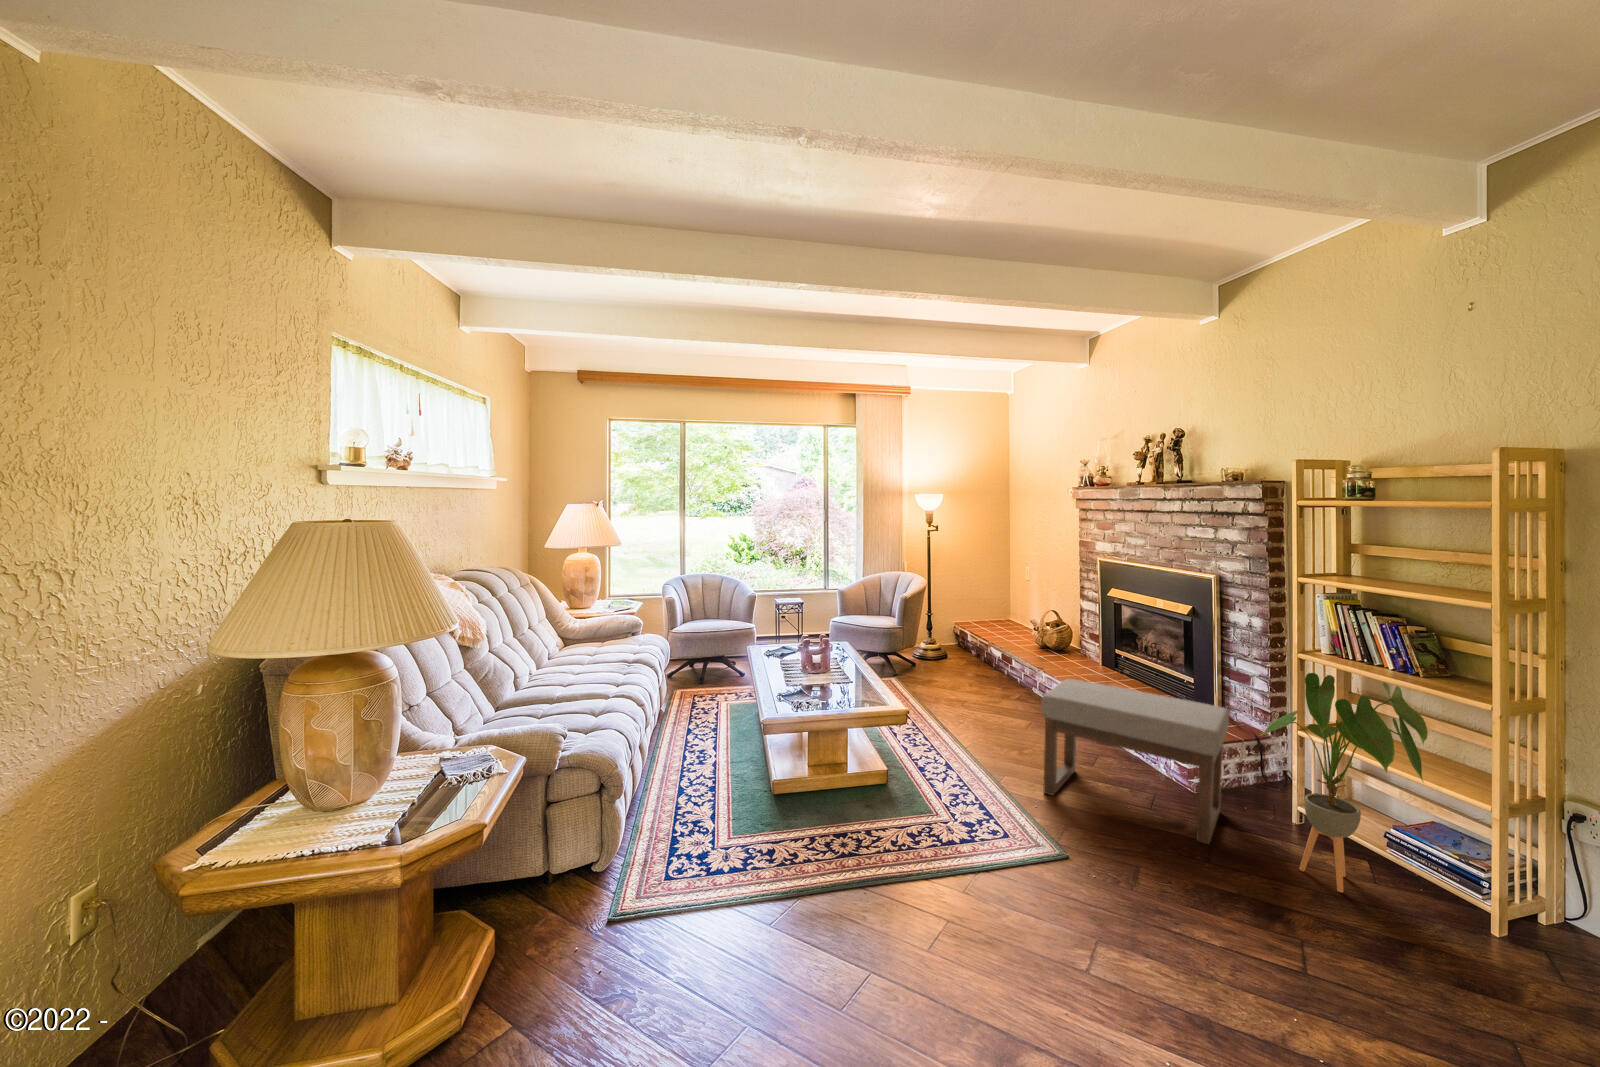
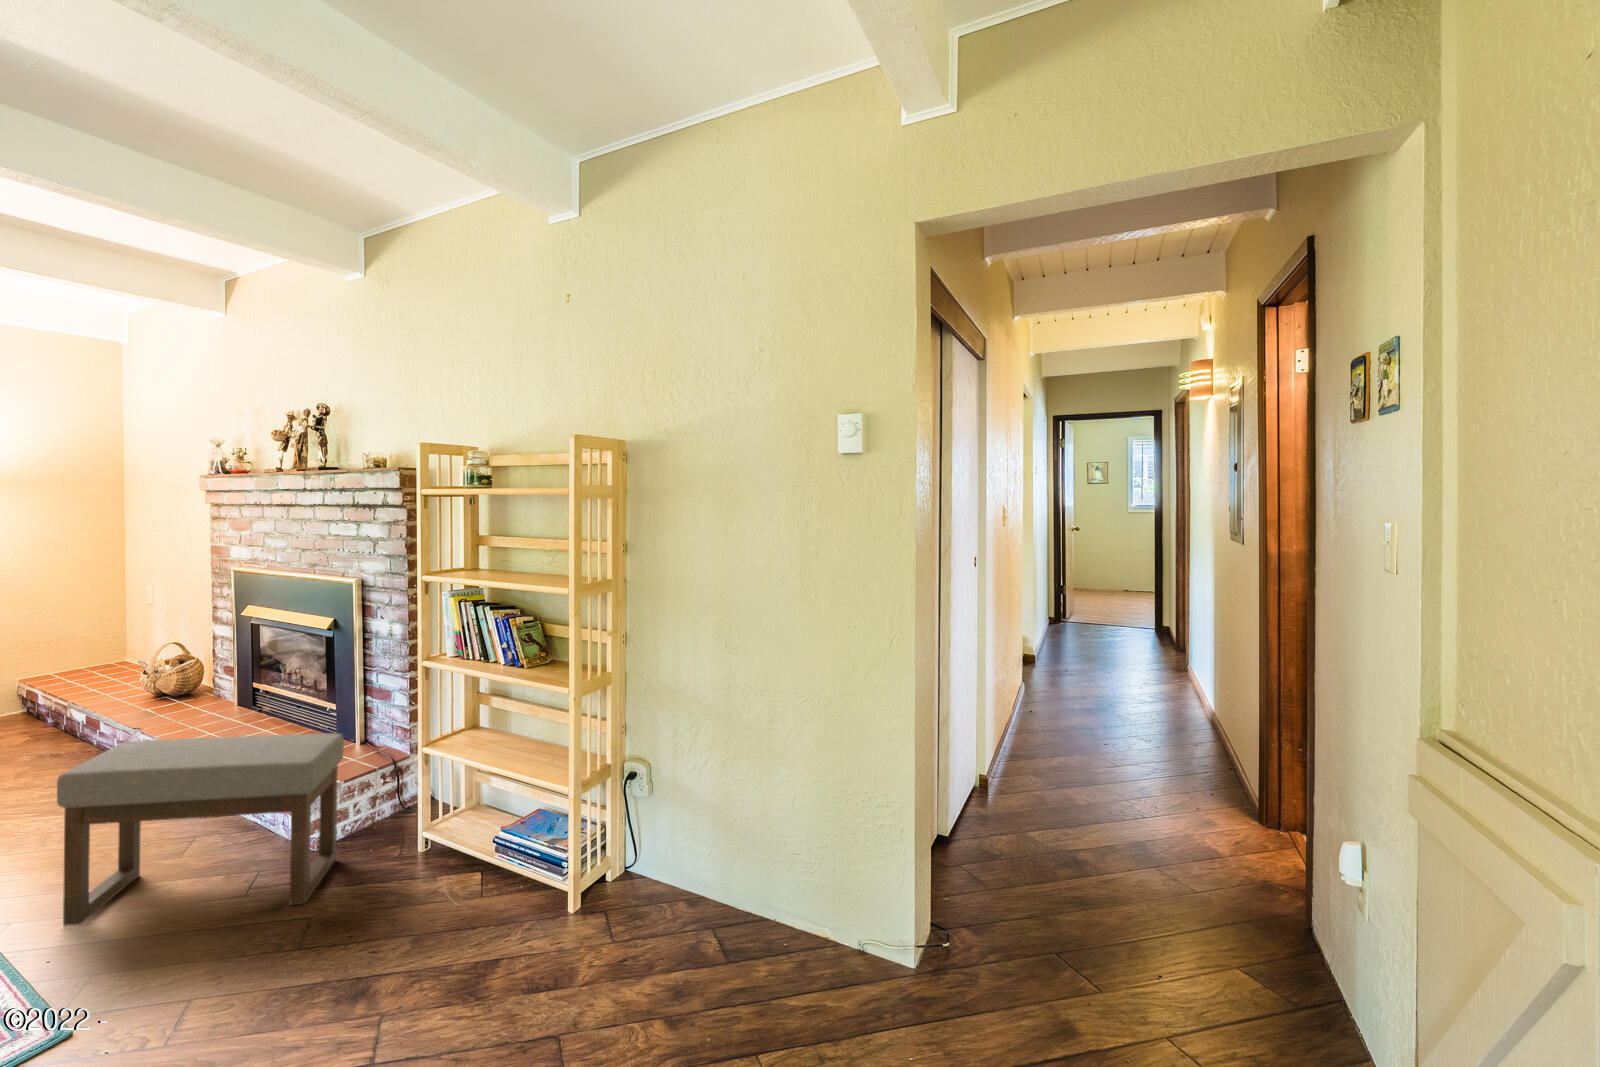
house plant: present [1261,673,1428,893] -> none [356,671,506,899]

